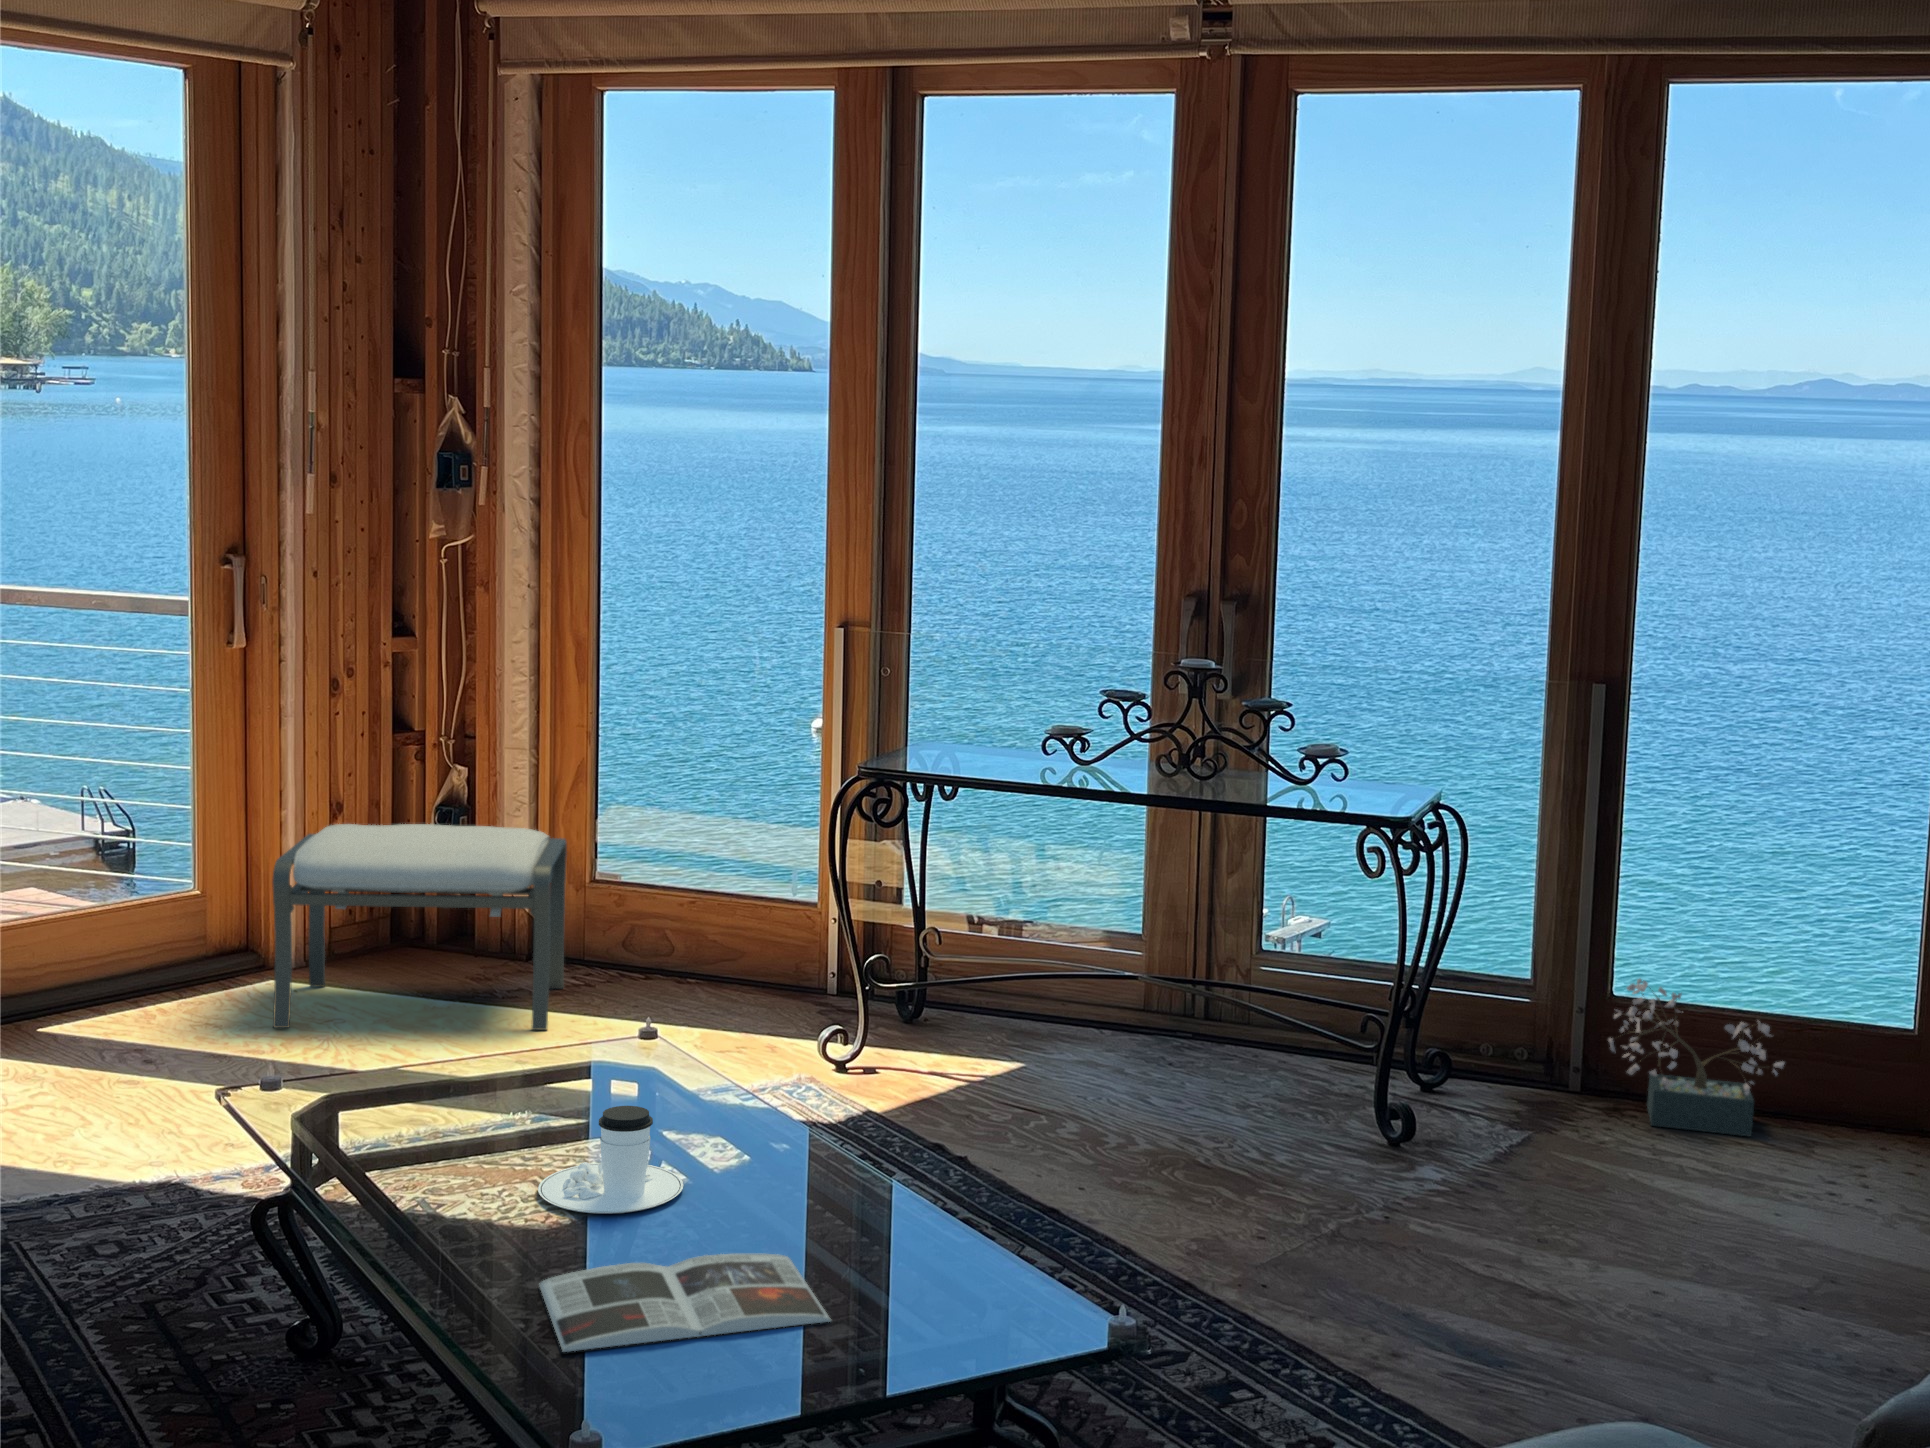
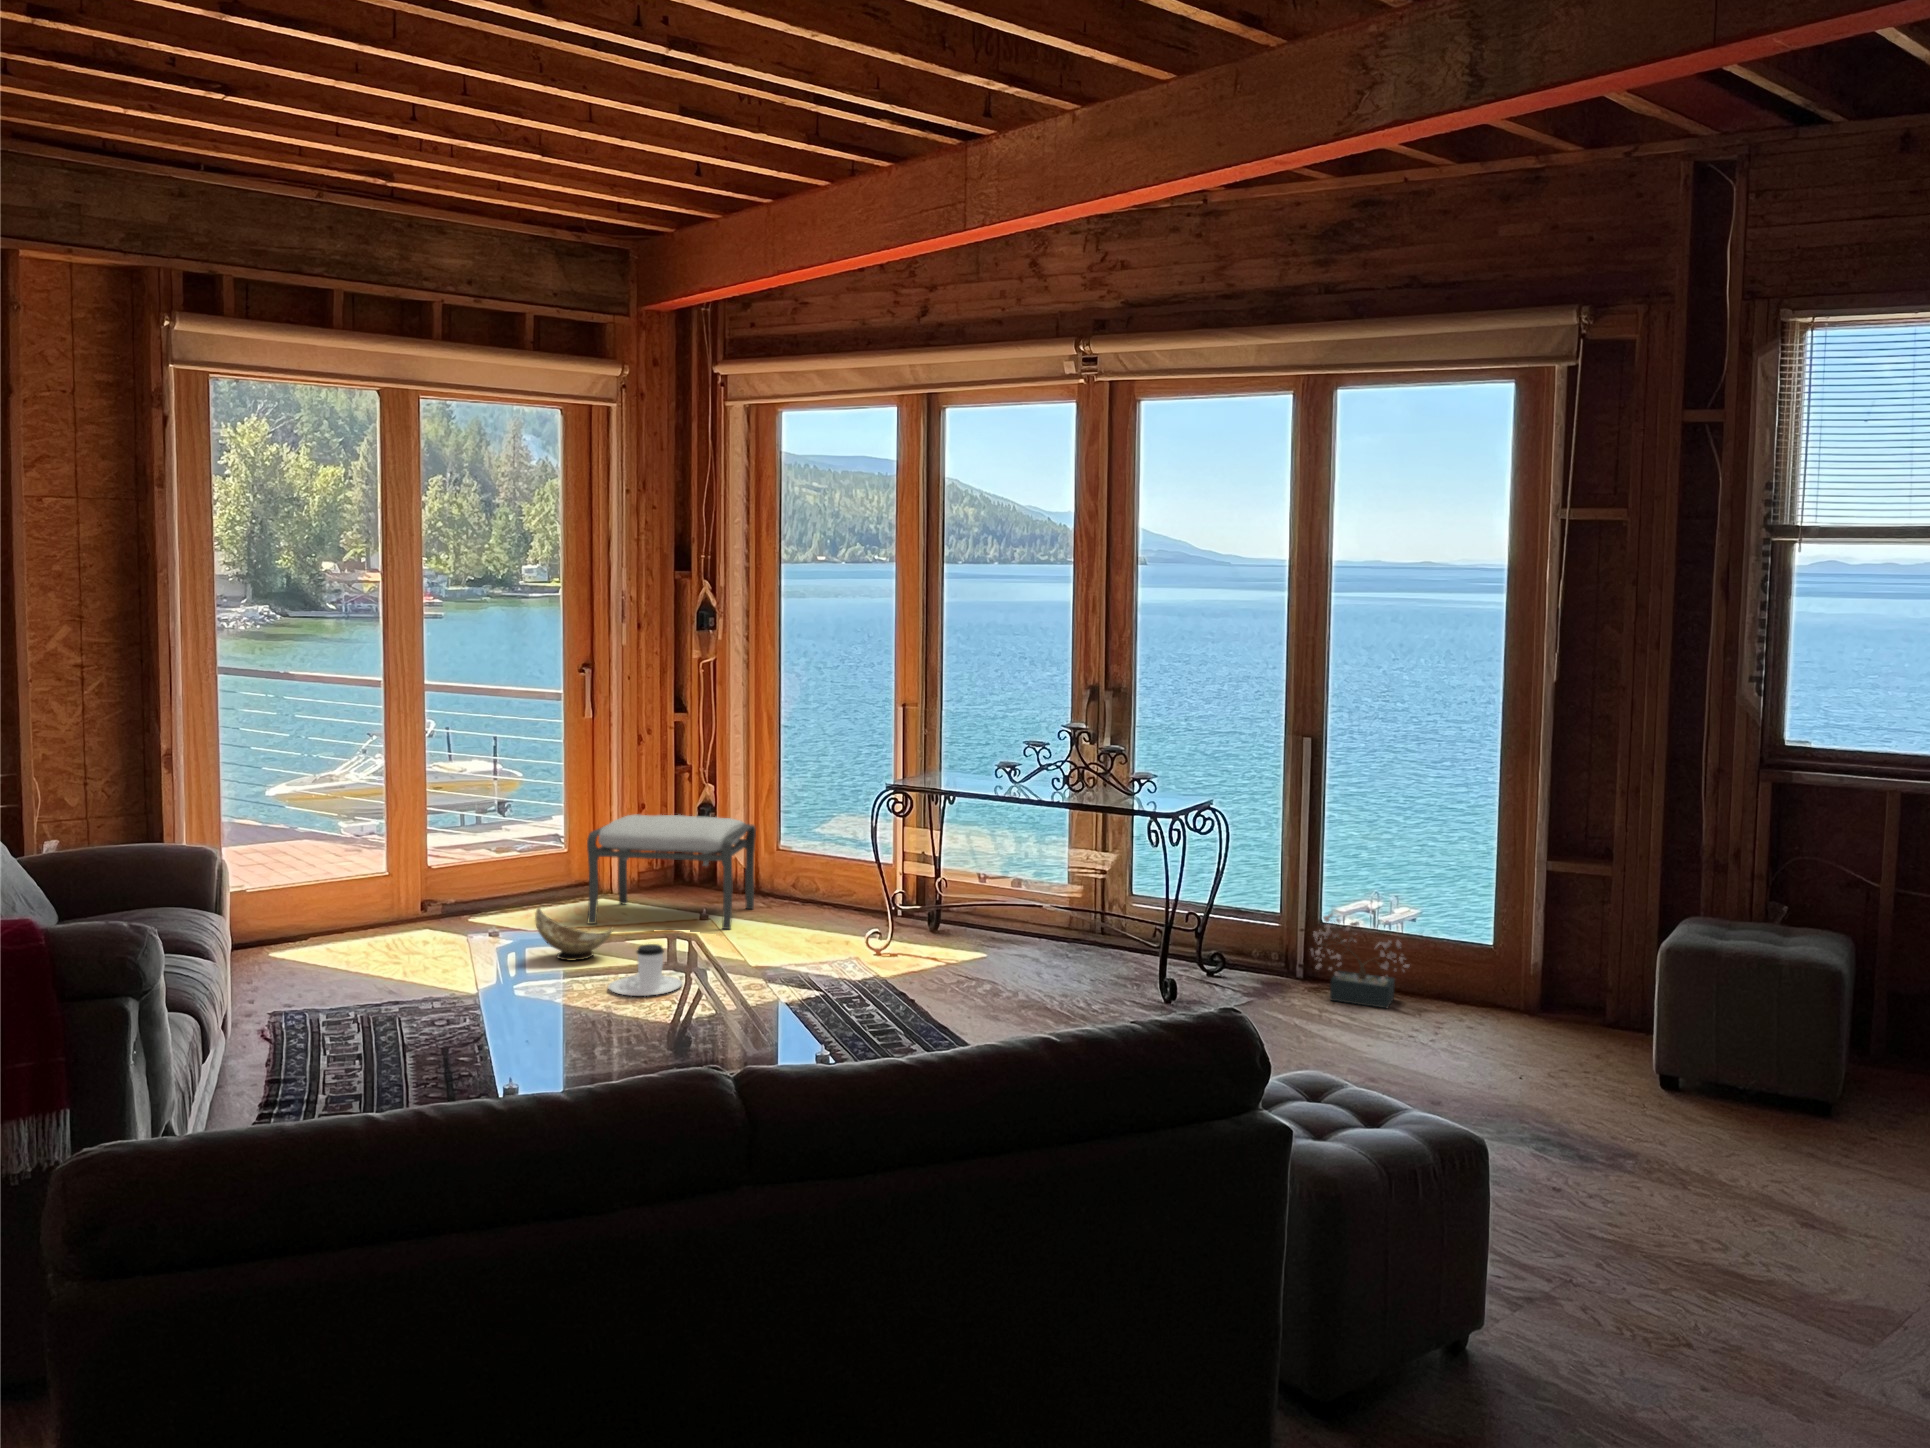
decorative bowl: none [338,1033,494,1136] -> present [535,908,613,960]
magazine: present [539,1254,831,1352] -> none [567,1014,707,1048]

